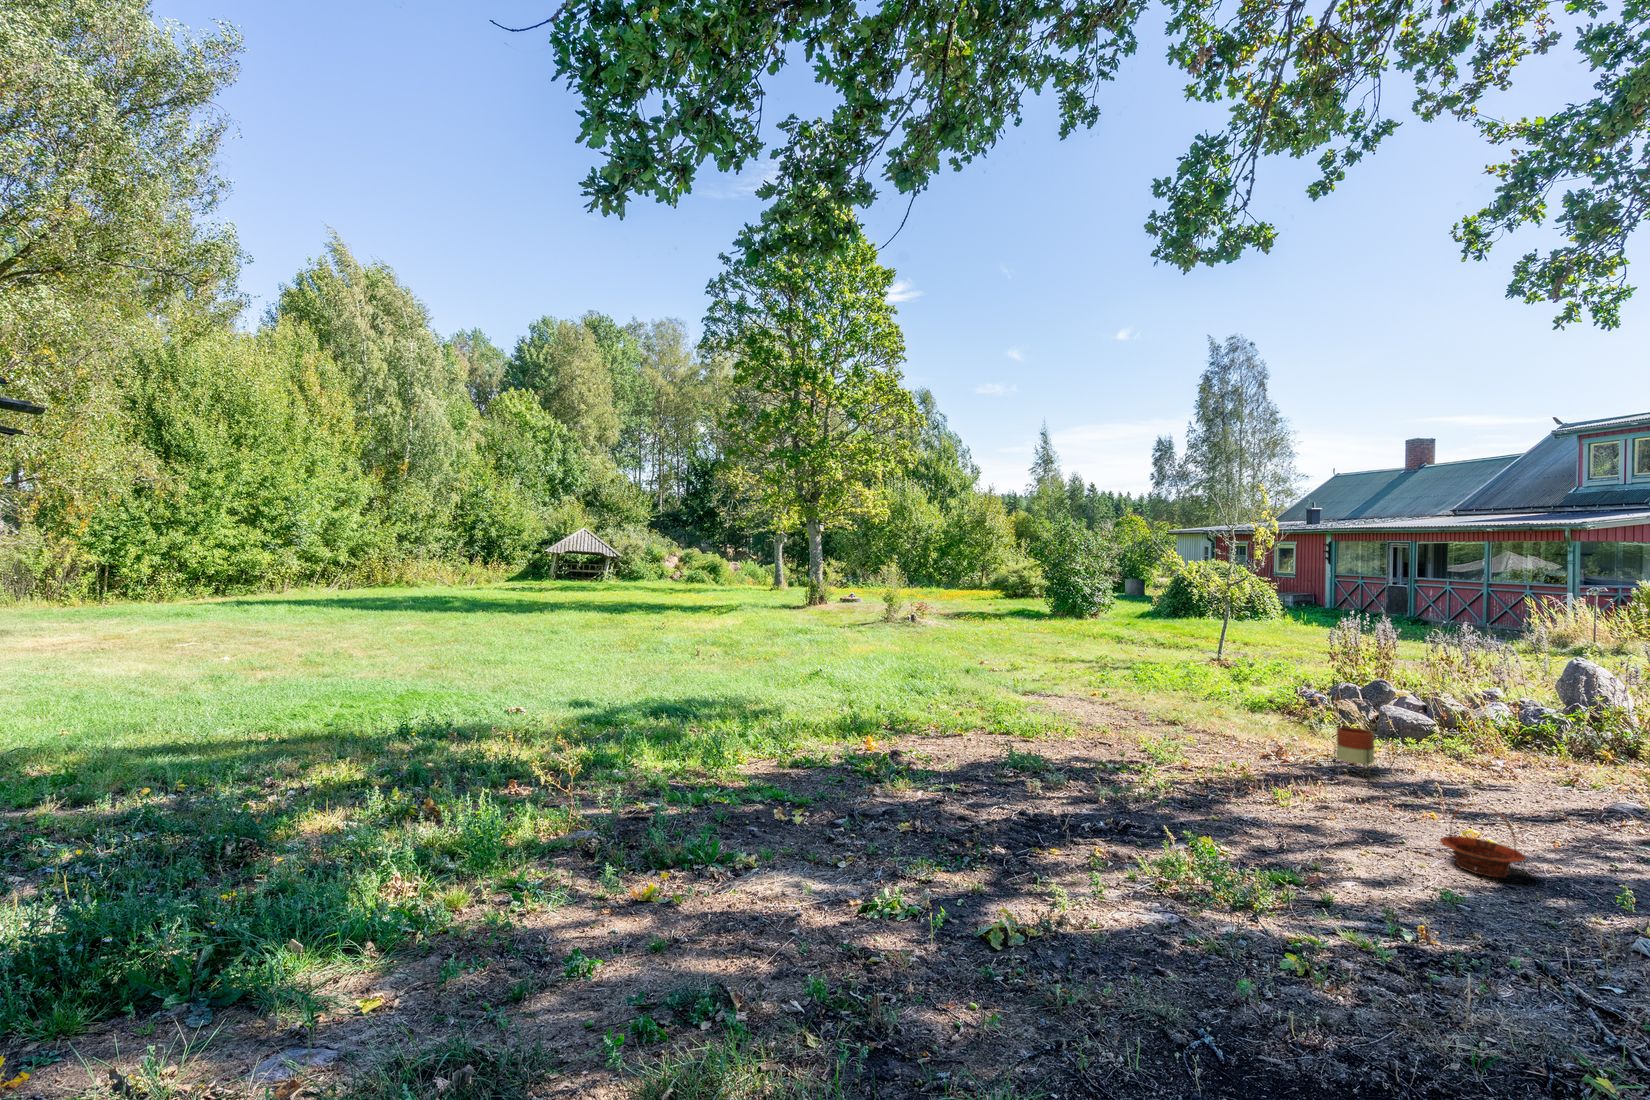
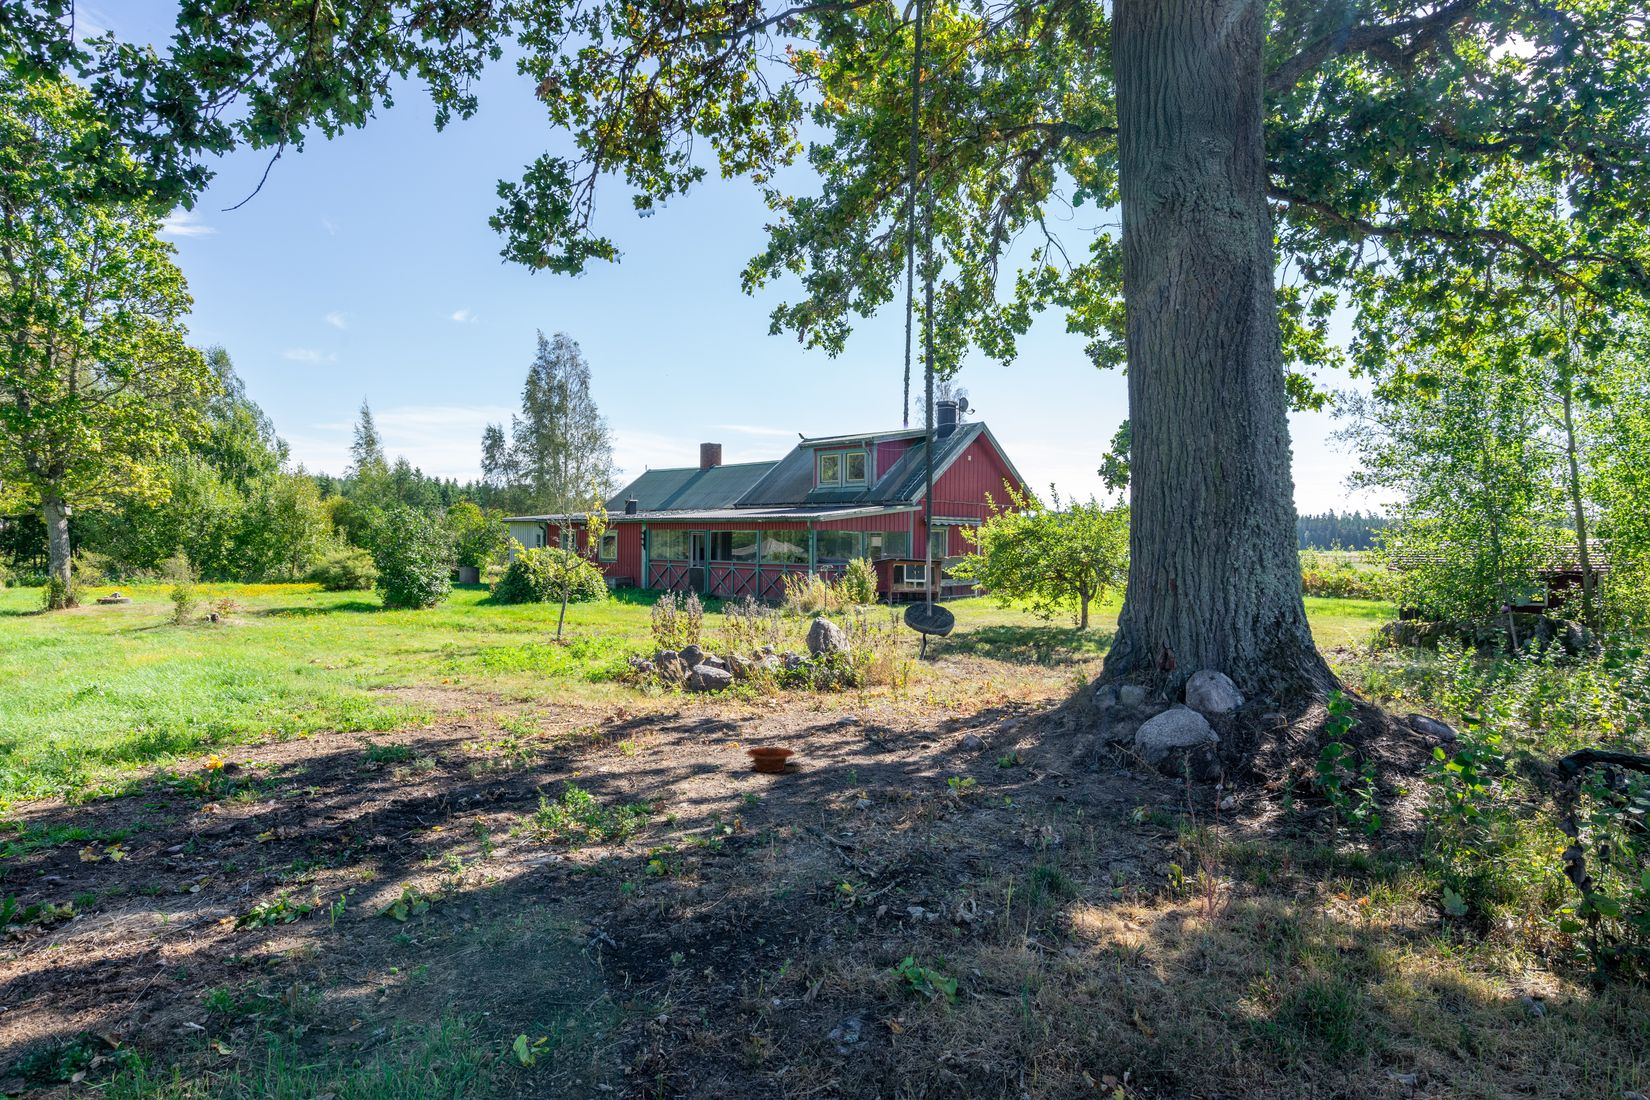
planter: present [1334,727,1374,781] -> none [670,681,700,725]

